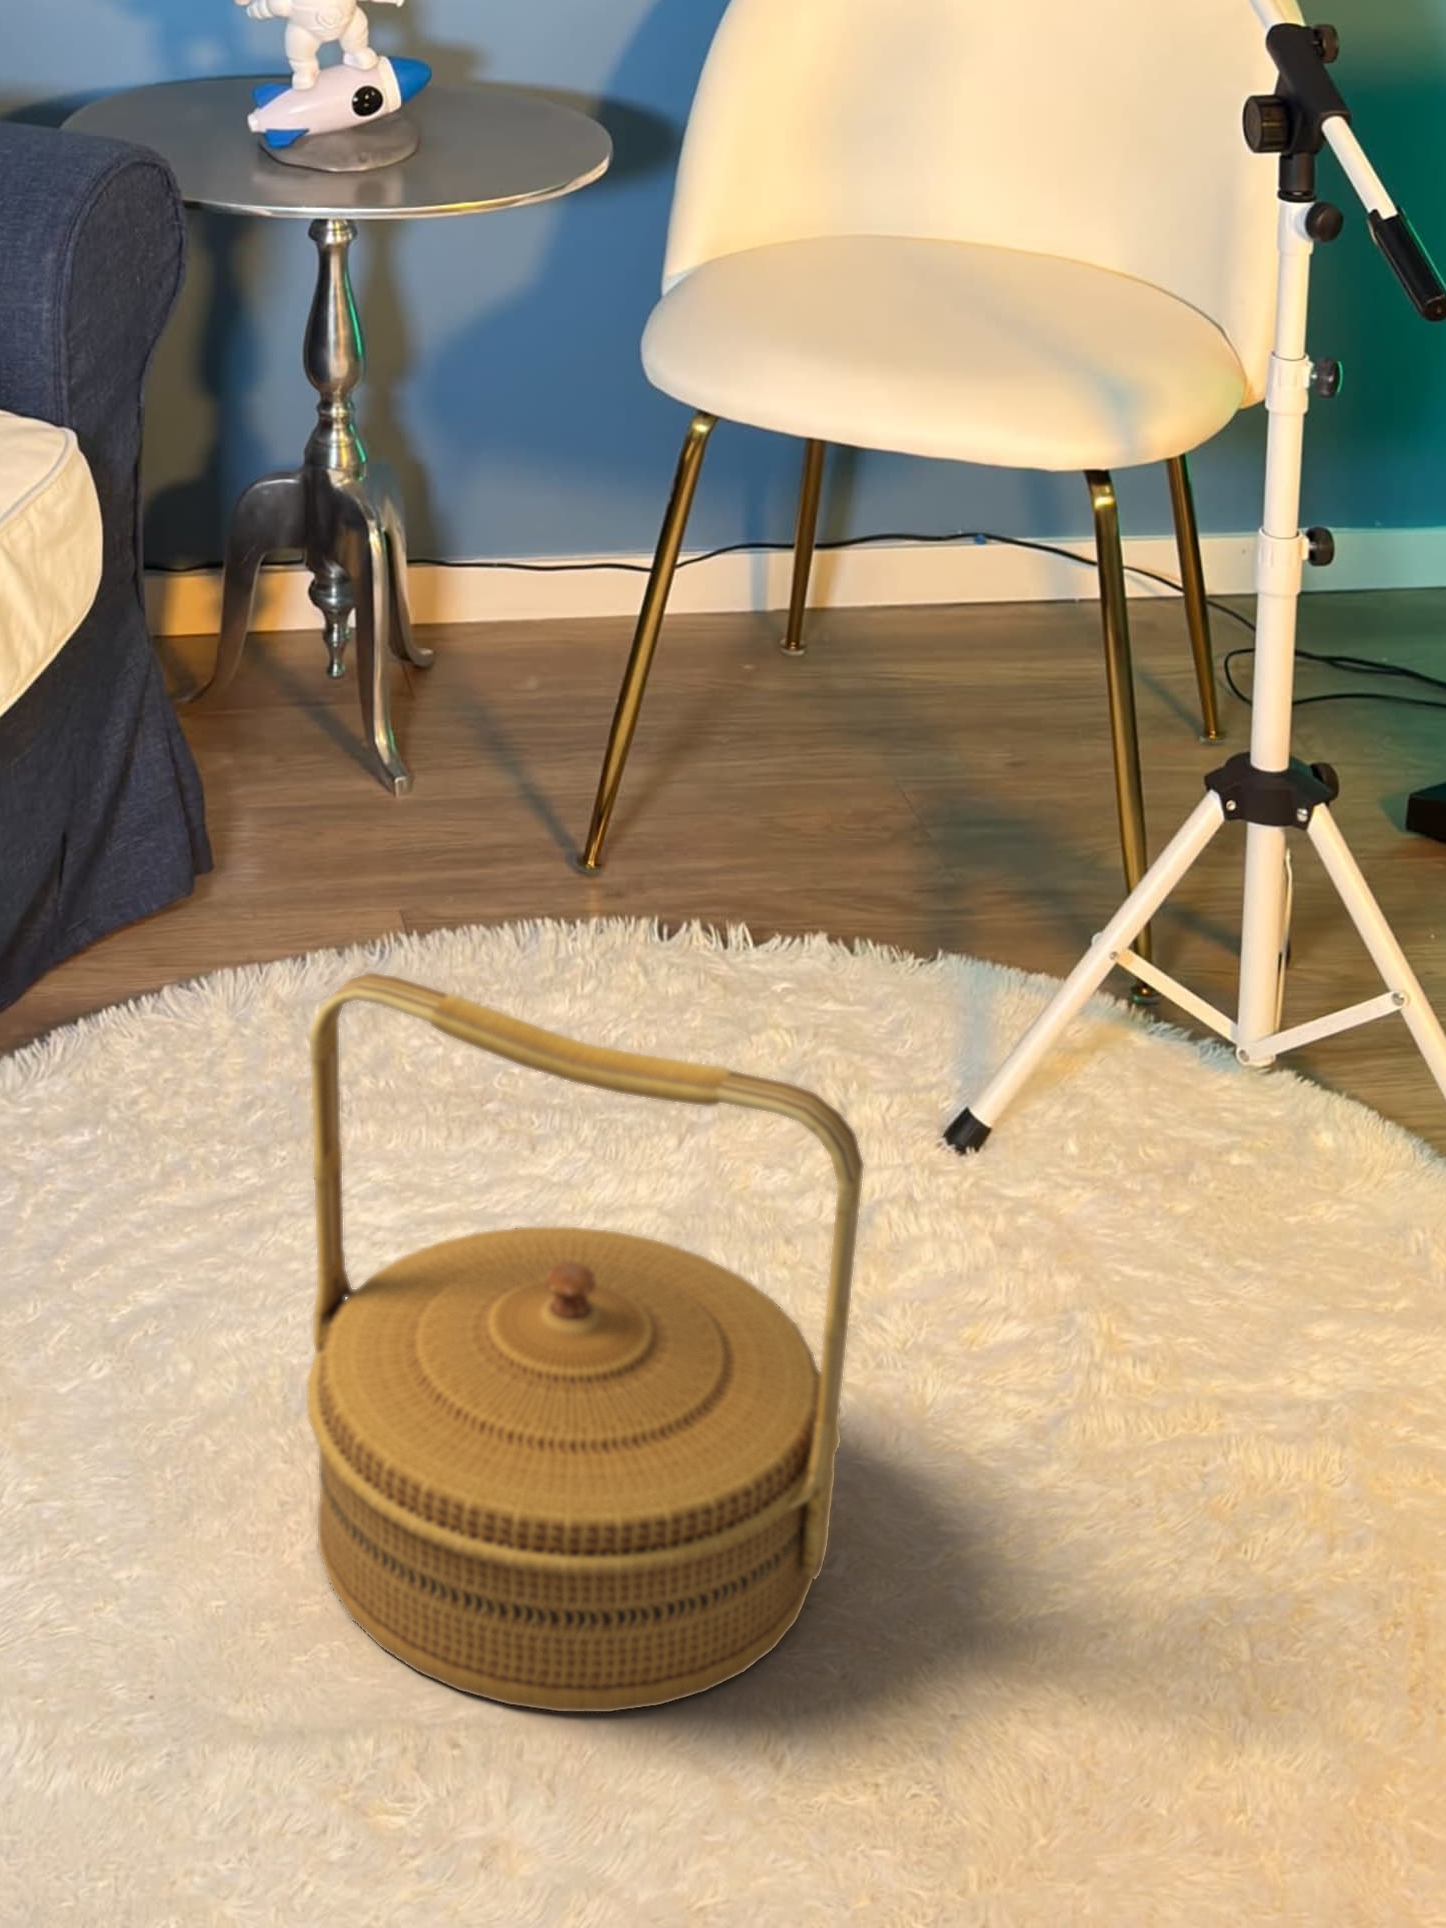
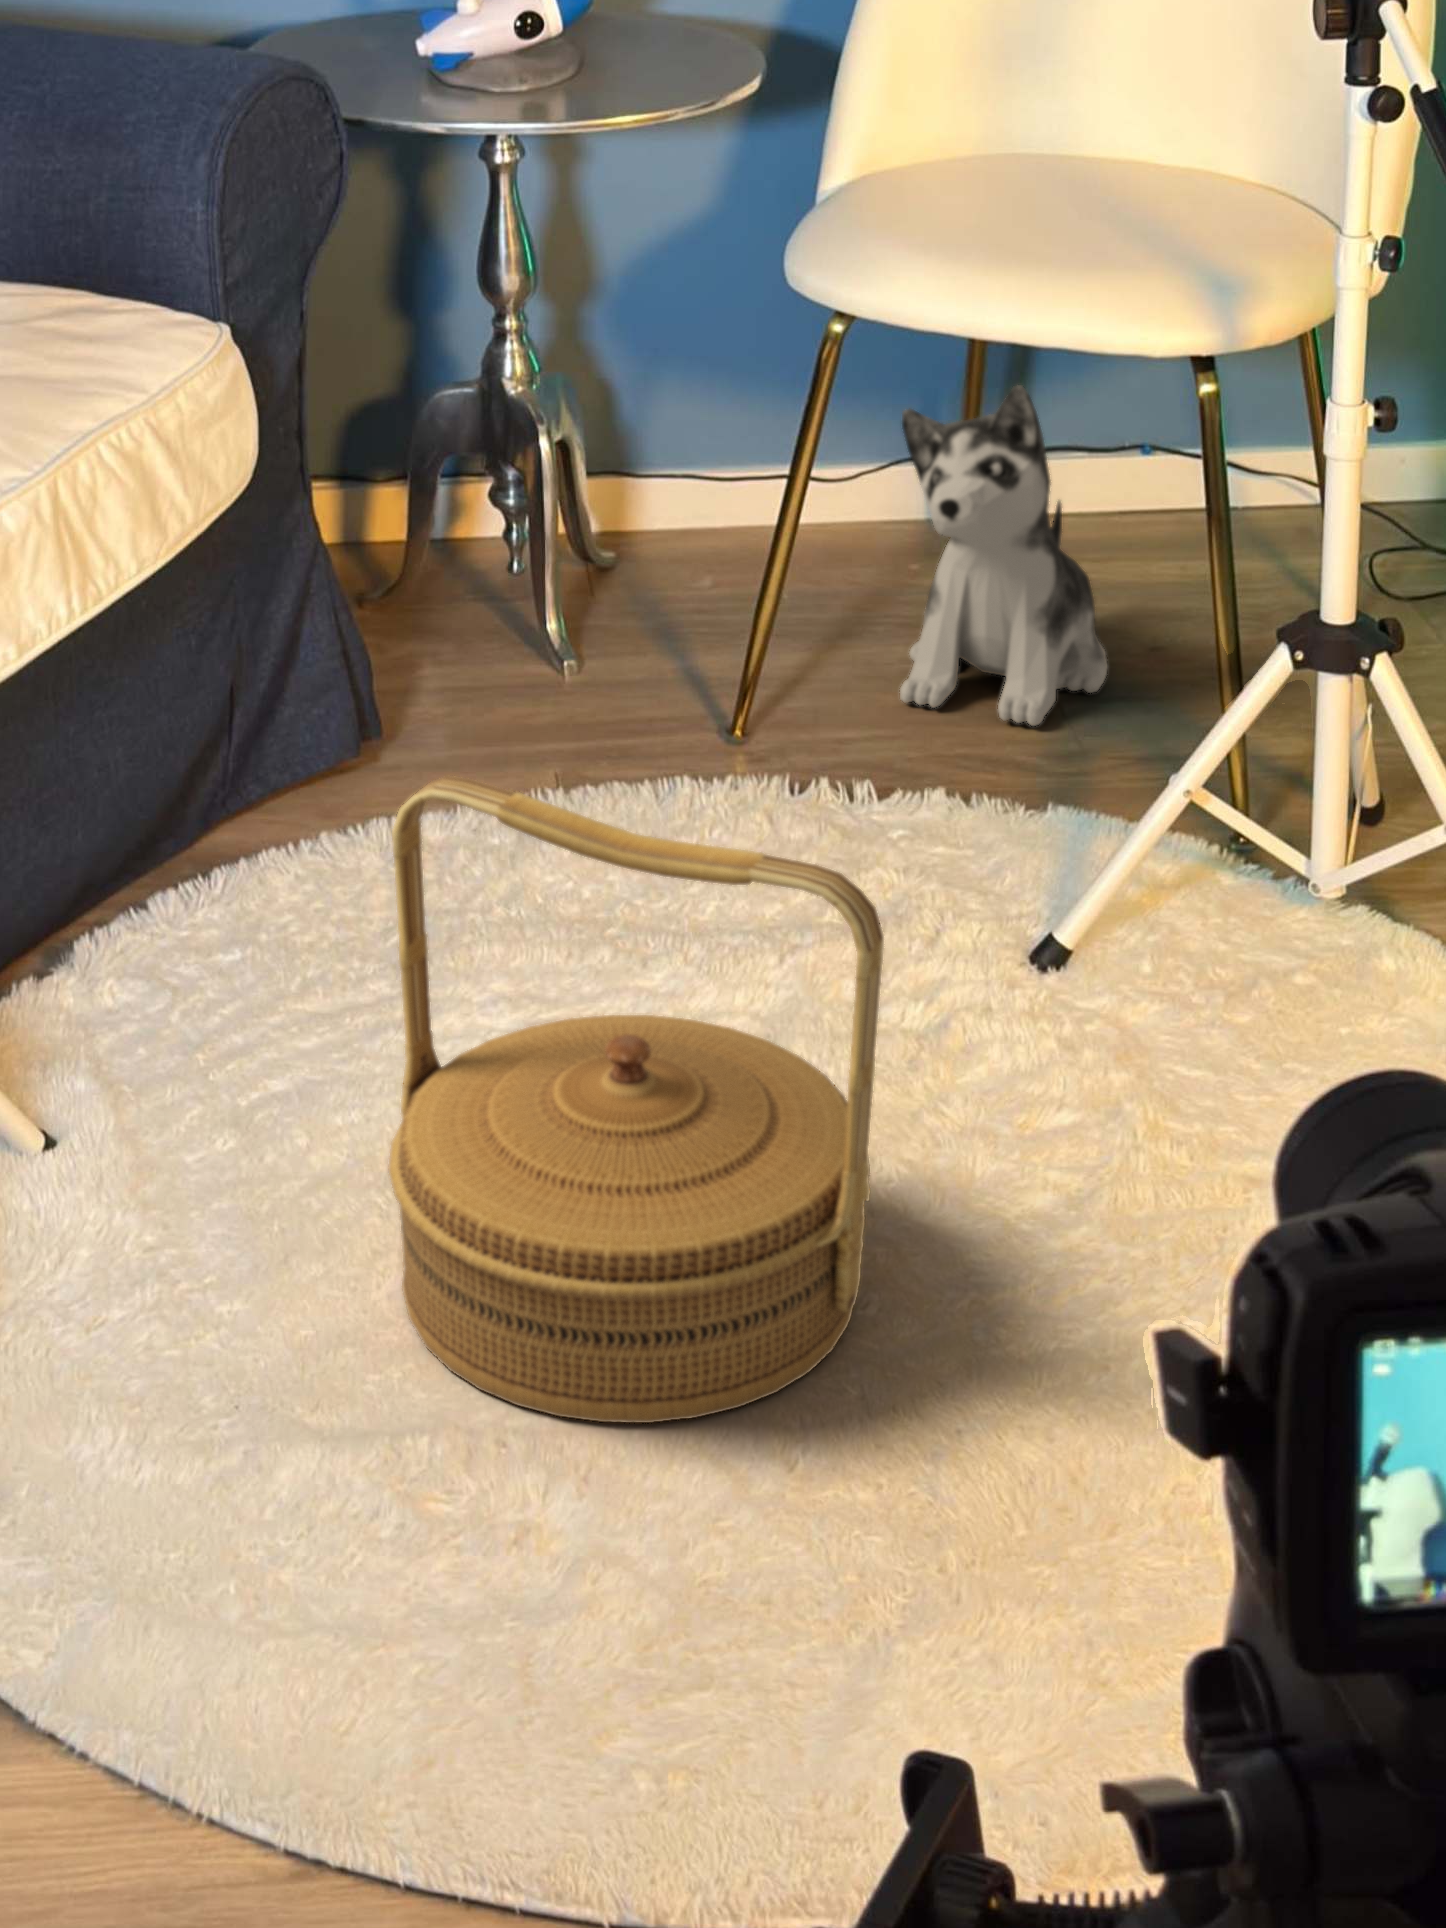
plush toy: none [762,492,978,860] -> present [900,385,1107,726]

